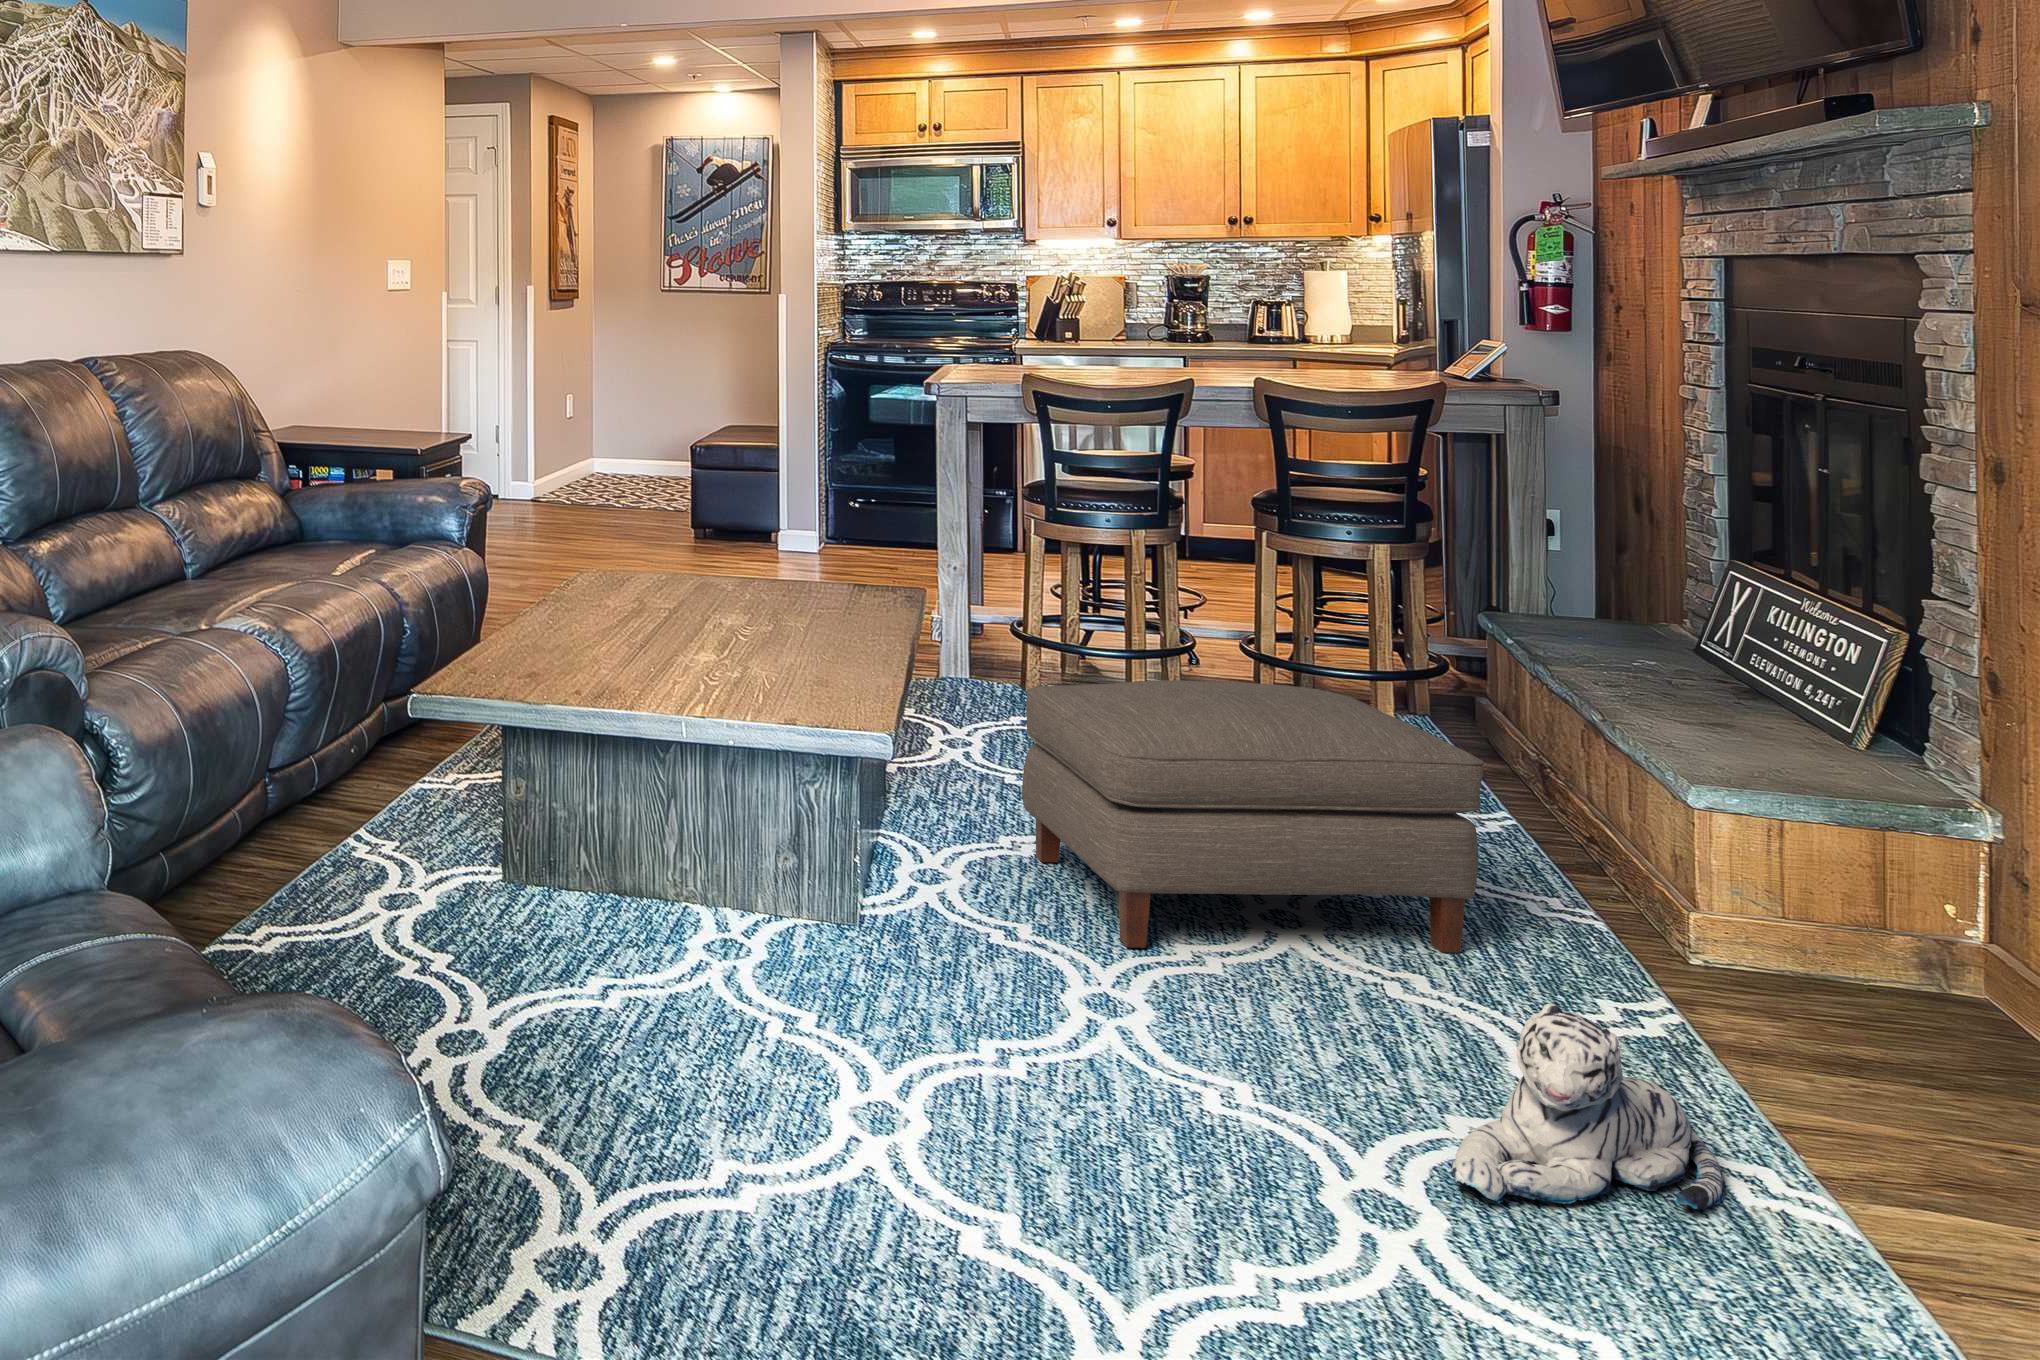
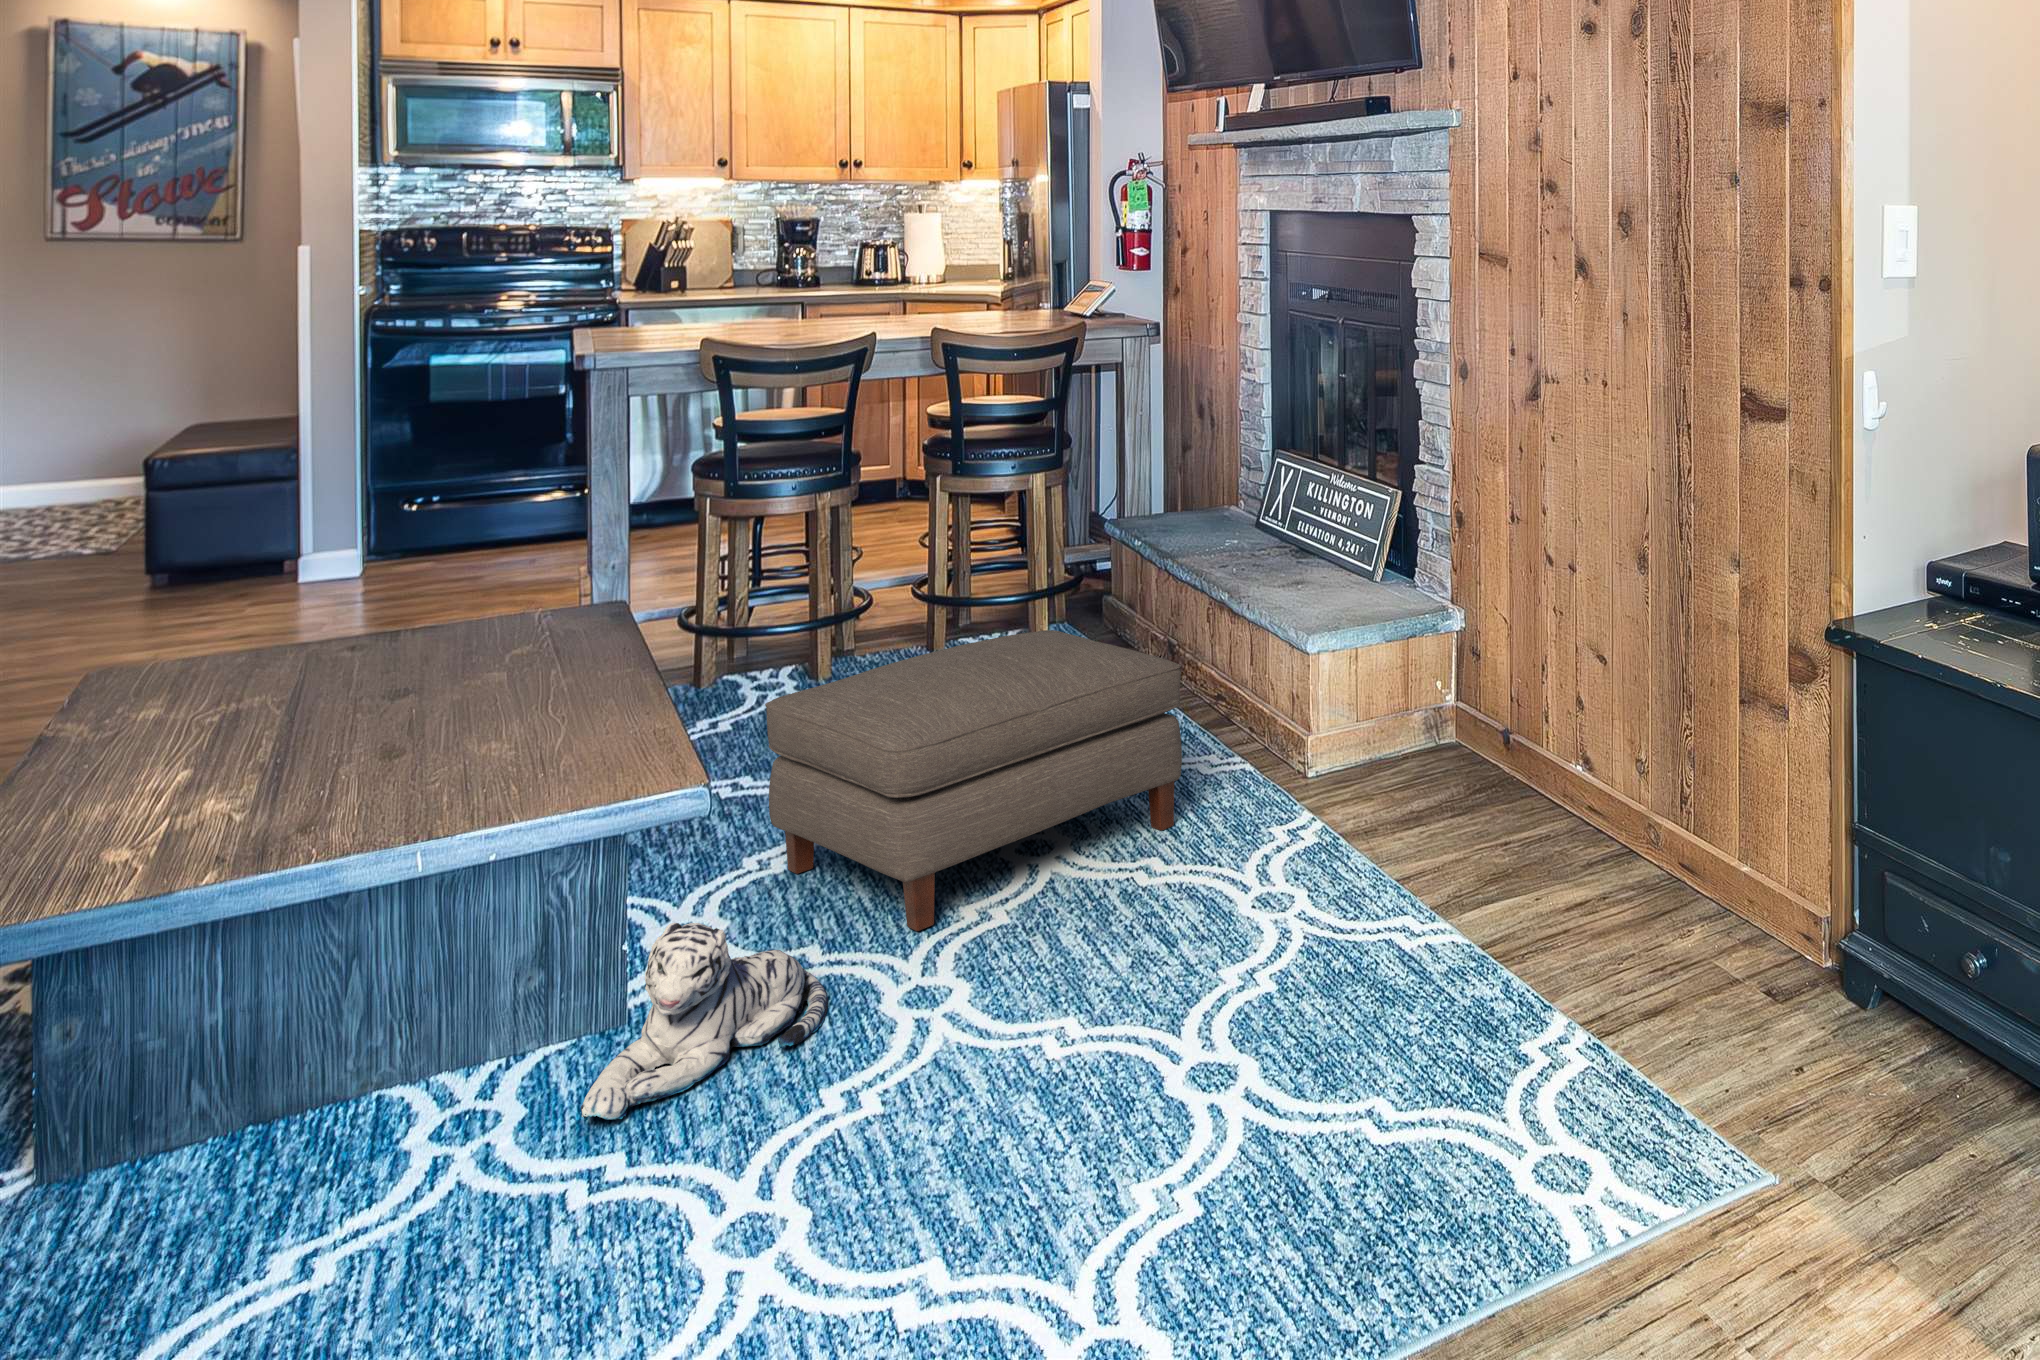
plush toy: present [1452,1004,1725,1210] -> present [581,923,828,1120]

